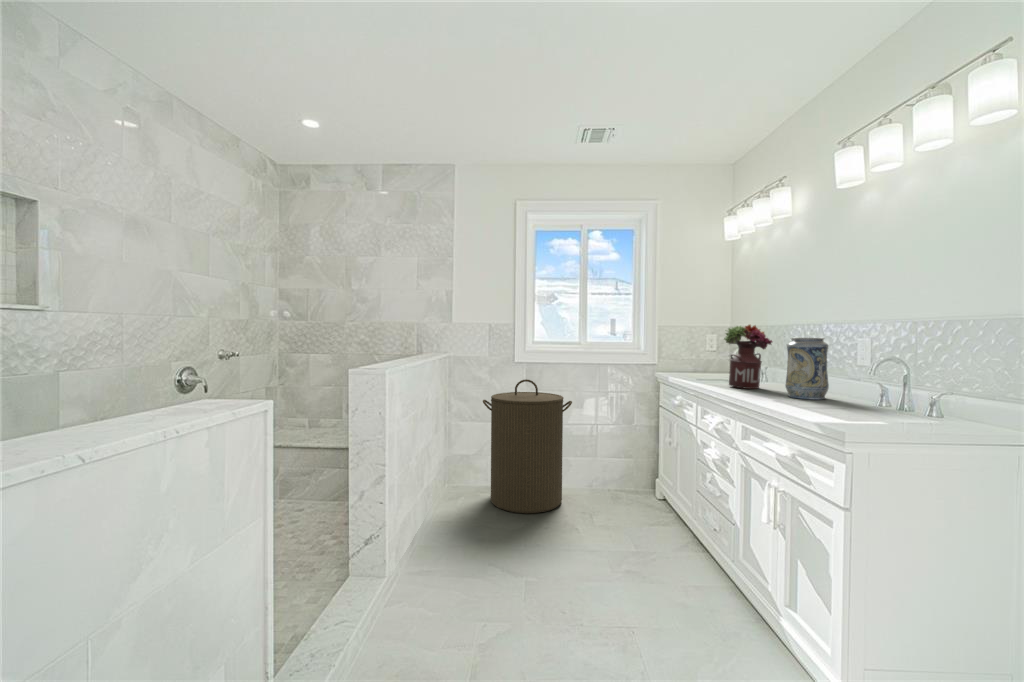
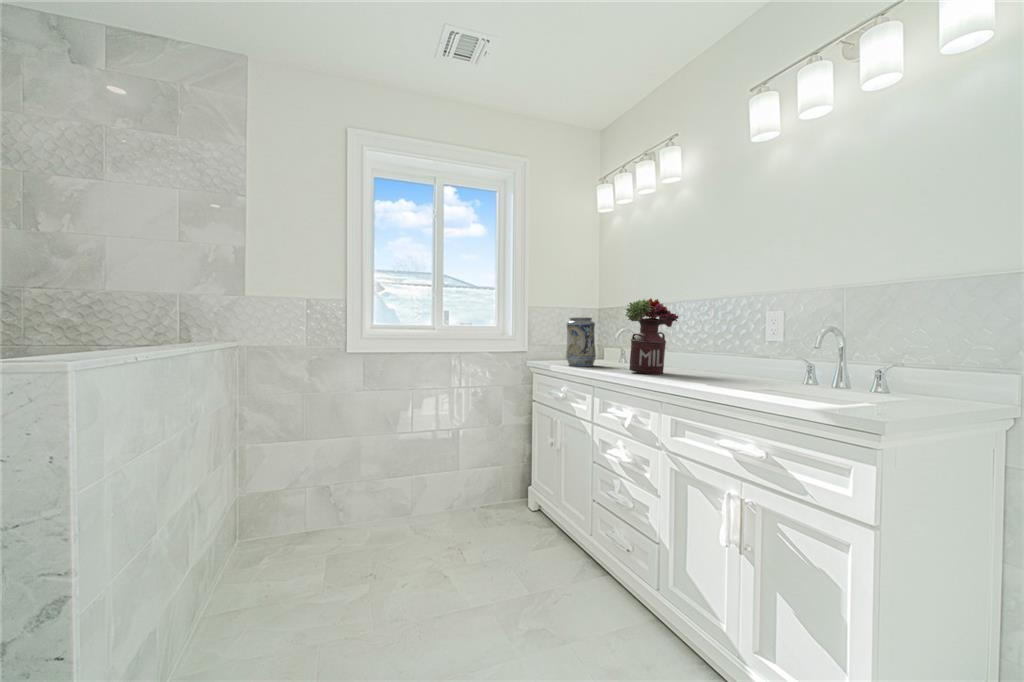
decorative vase: present [785,338,829,400] -> present [566,317,596,366]
laundry hamper: present [483,379,572,513] -> none [310,376,434,558]

